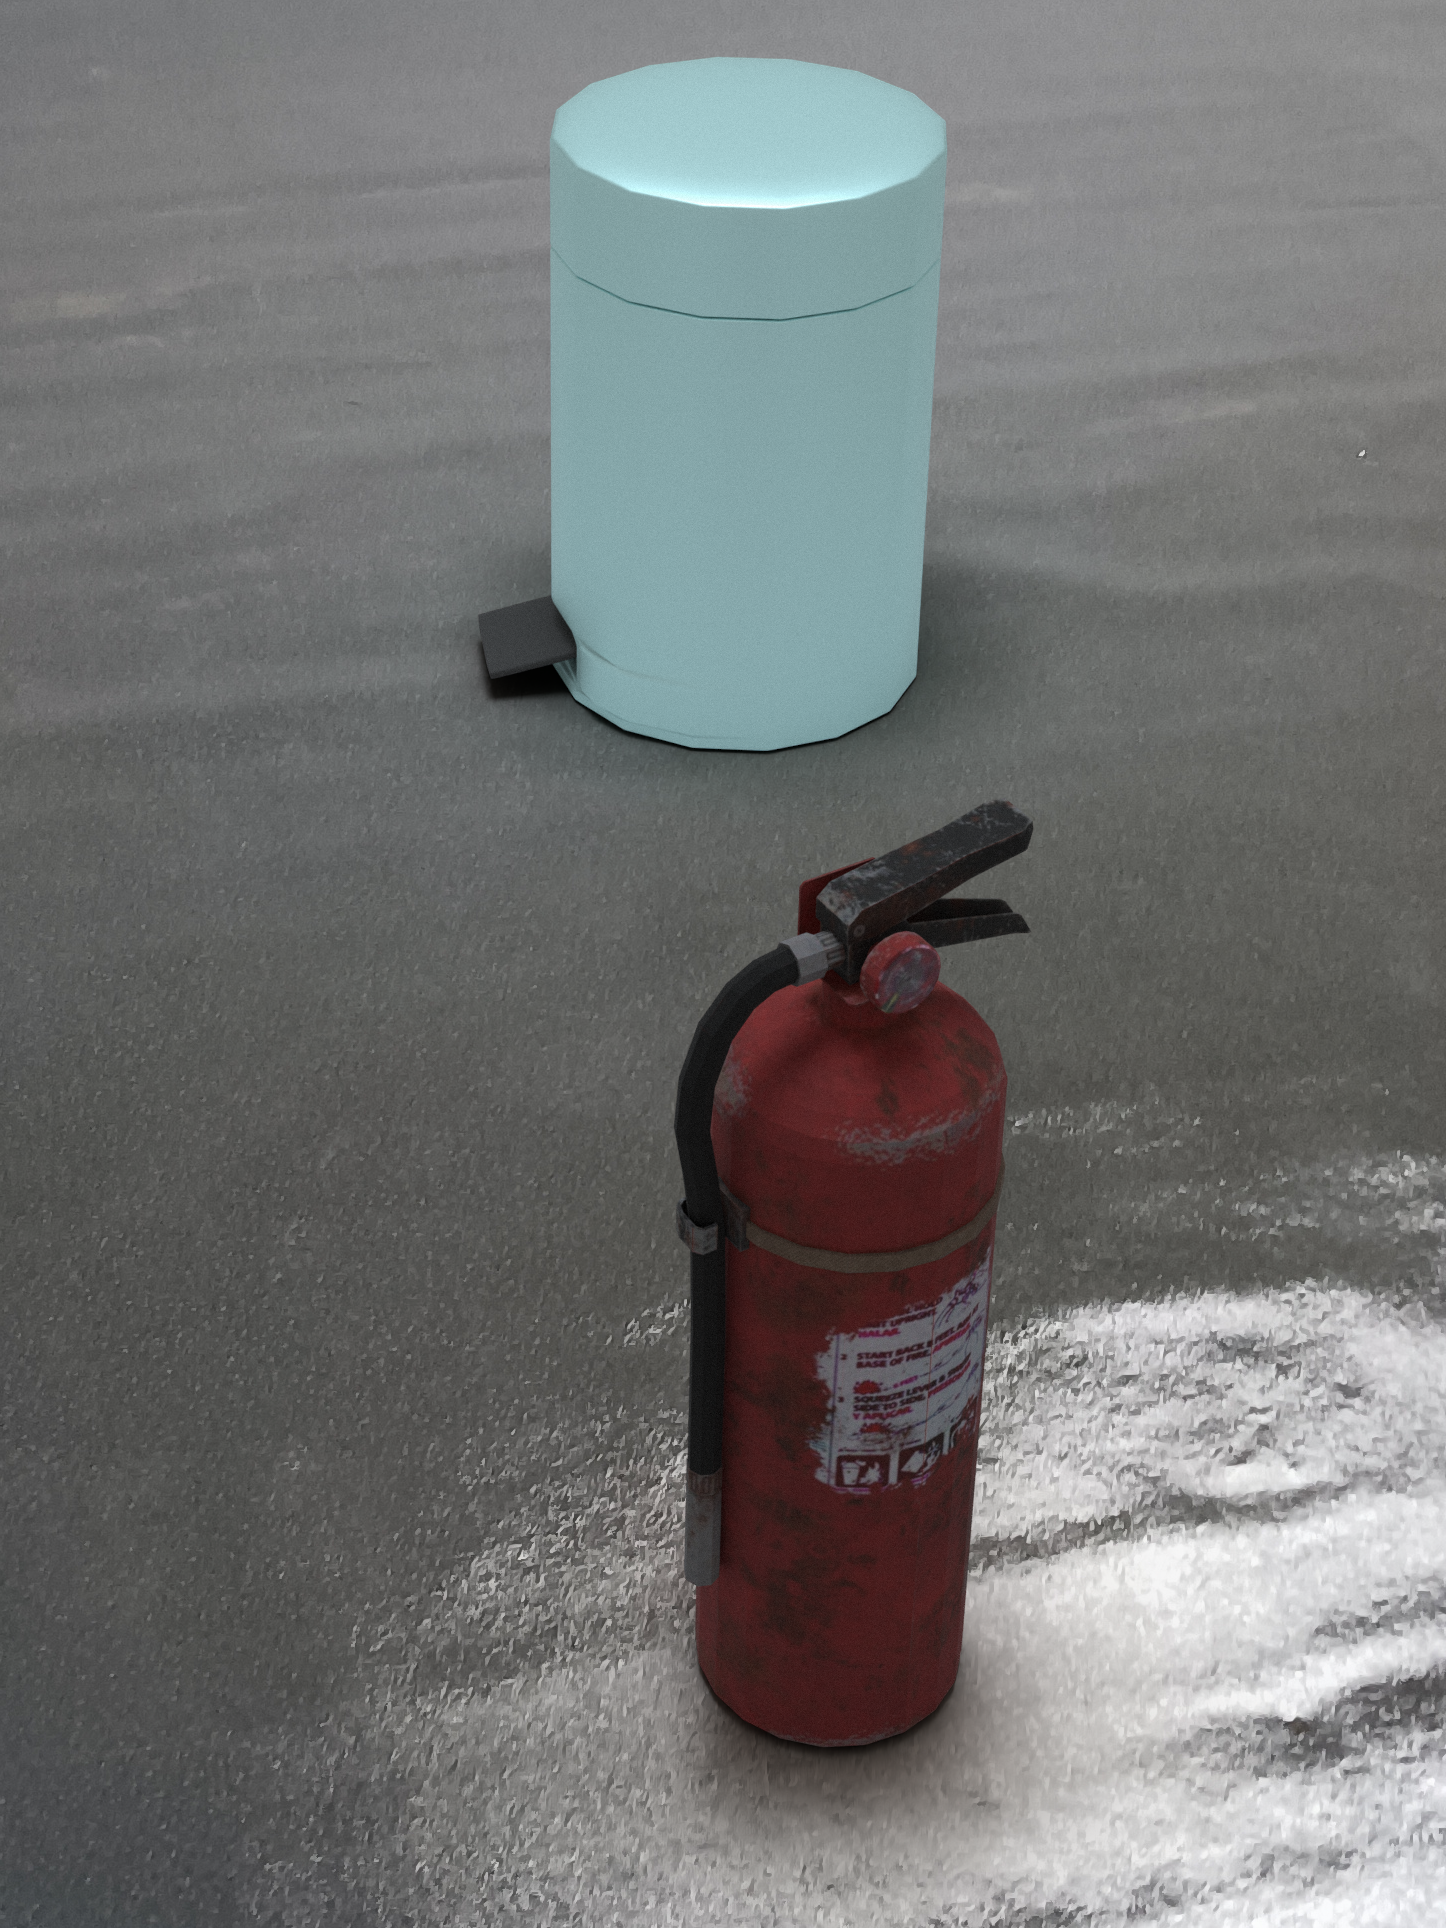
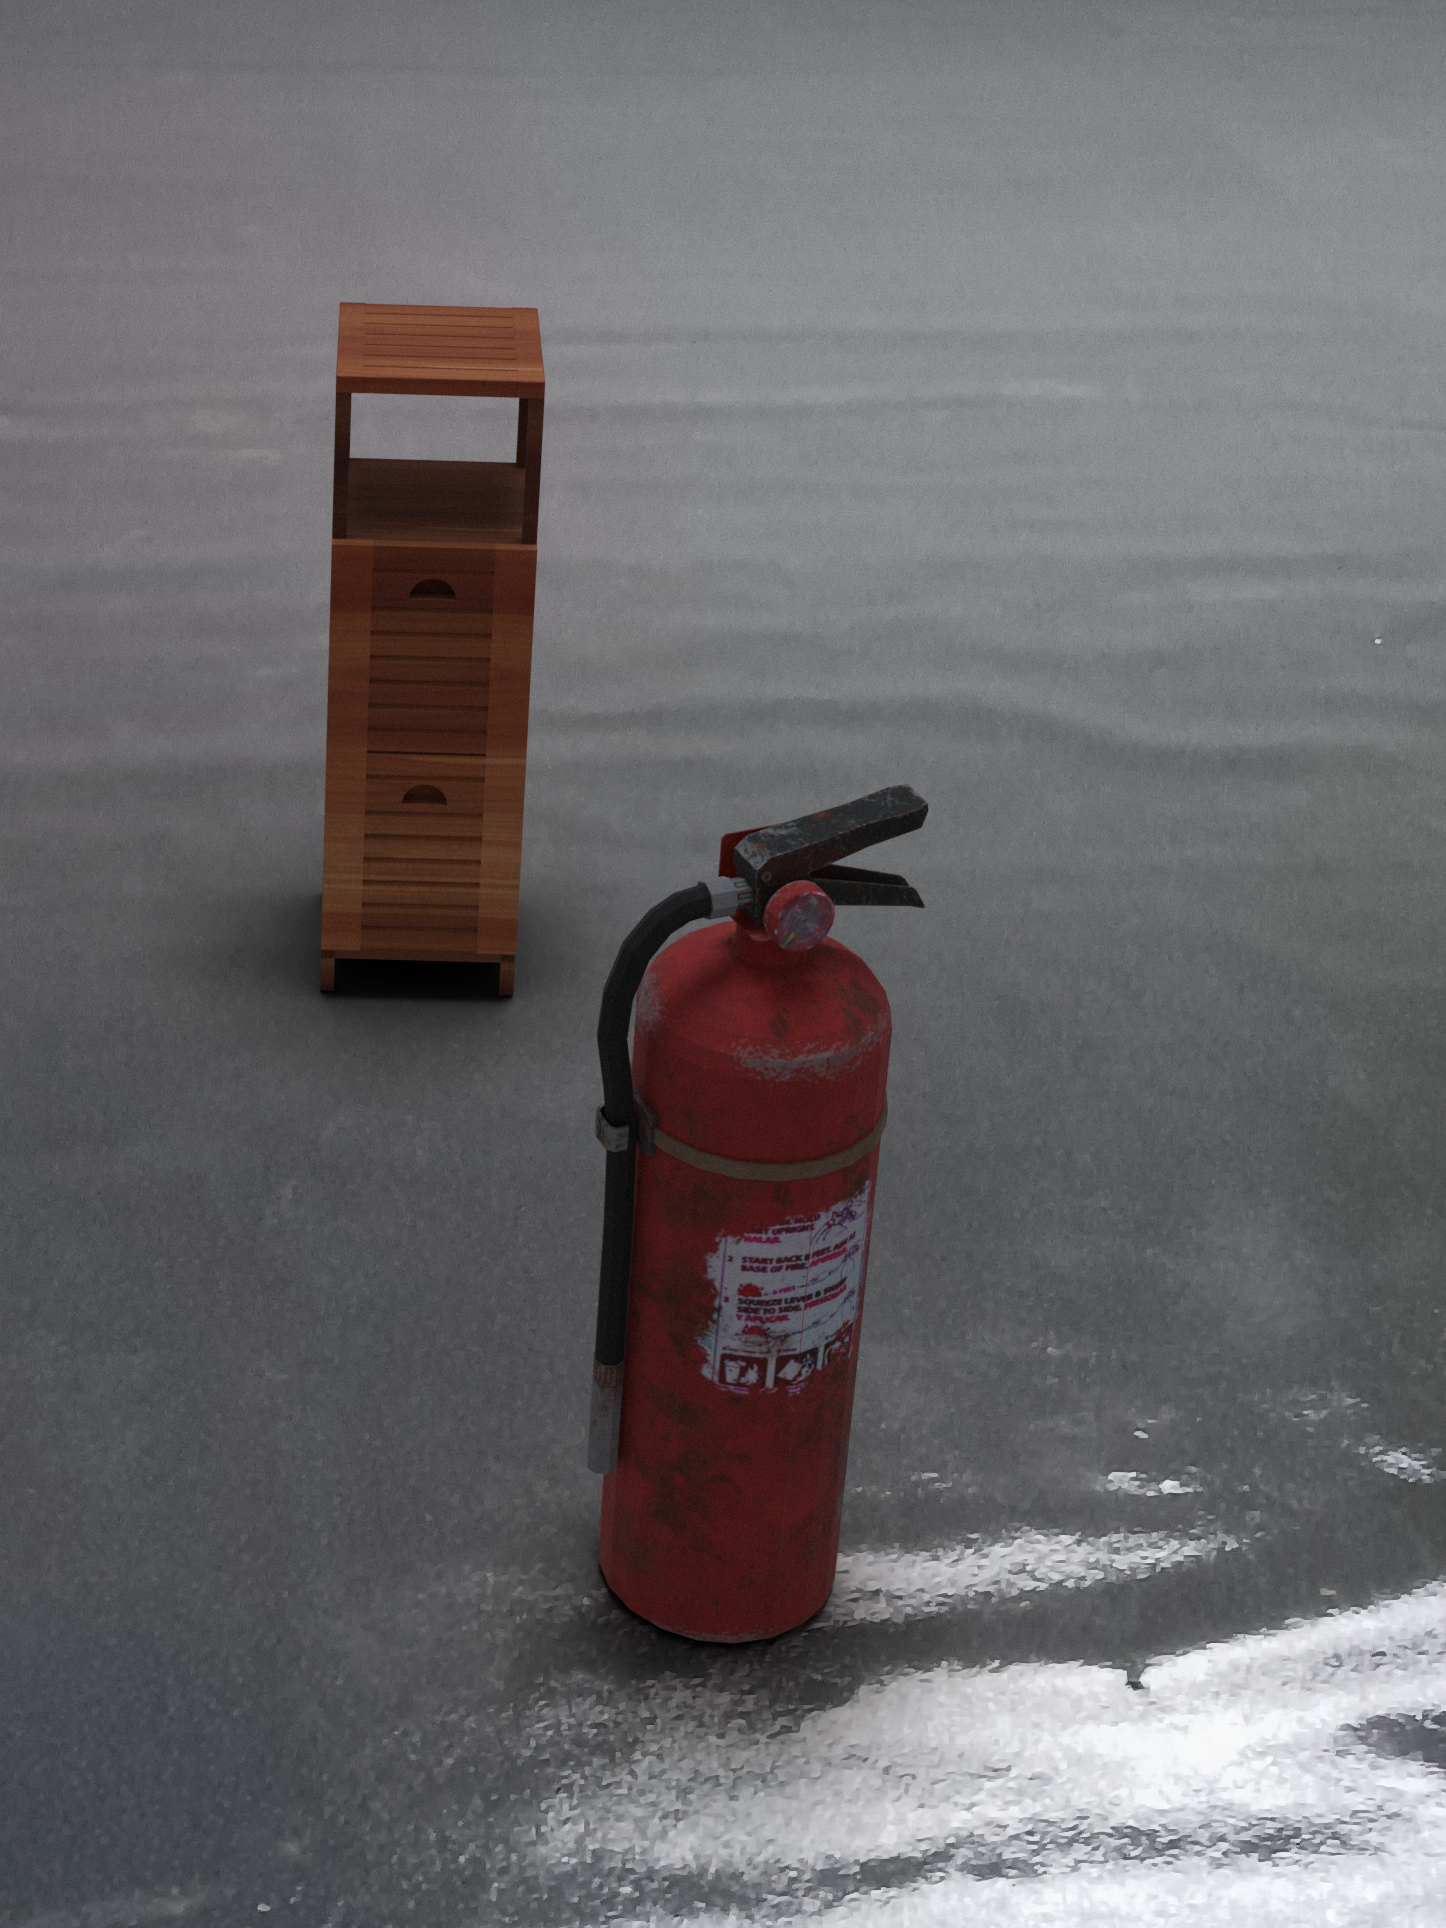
trash can: present [478,57,947,751] -> none [534,217,983,841]
storage cabinet: none [242,208,505,989] -> present [320,302,545,995]

